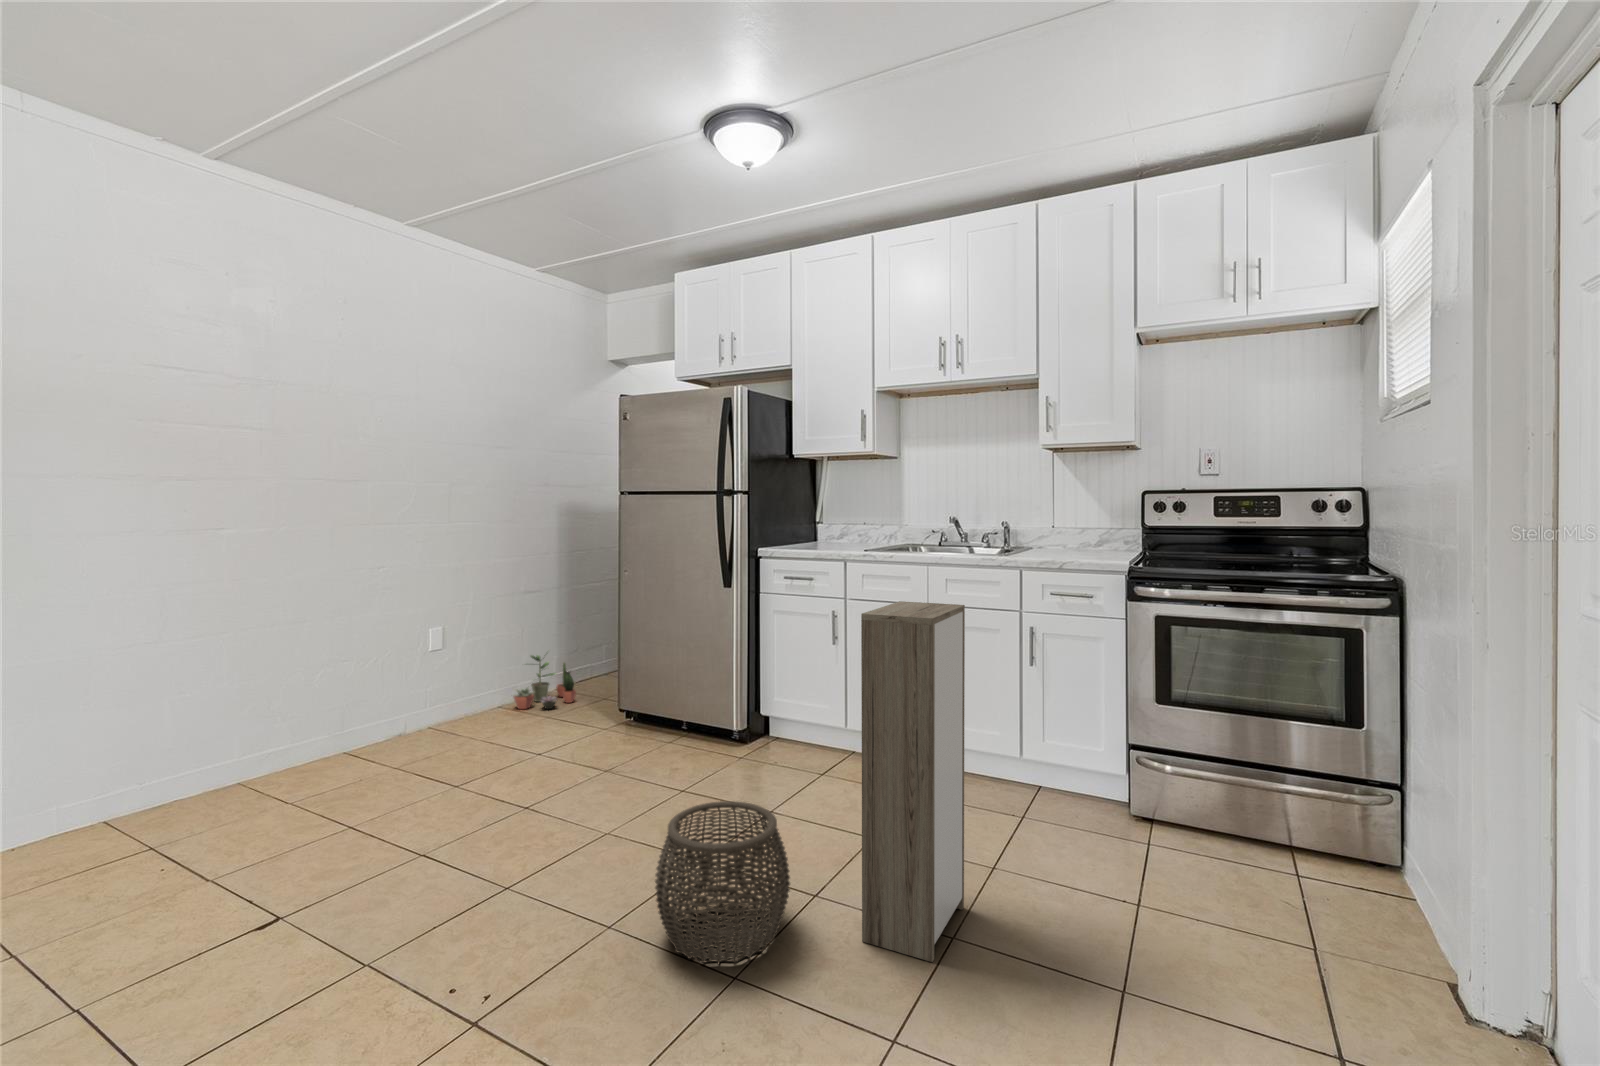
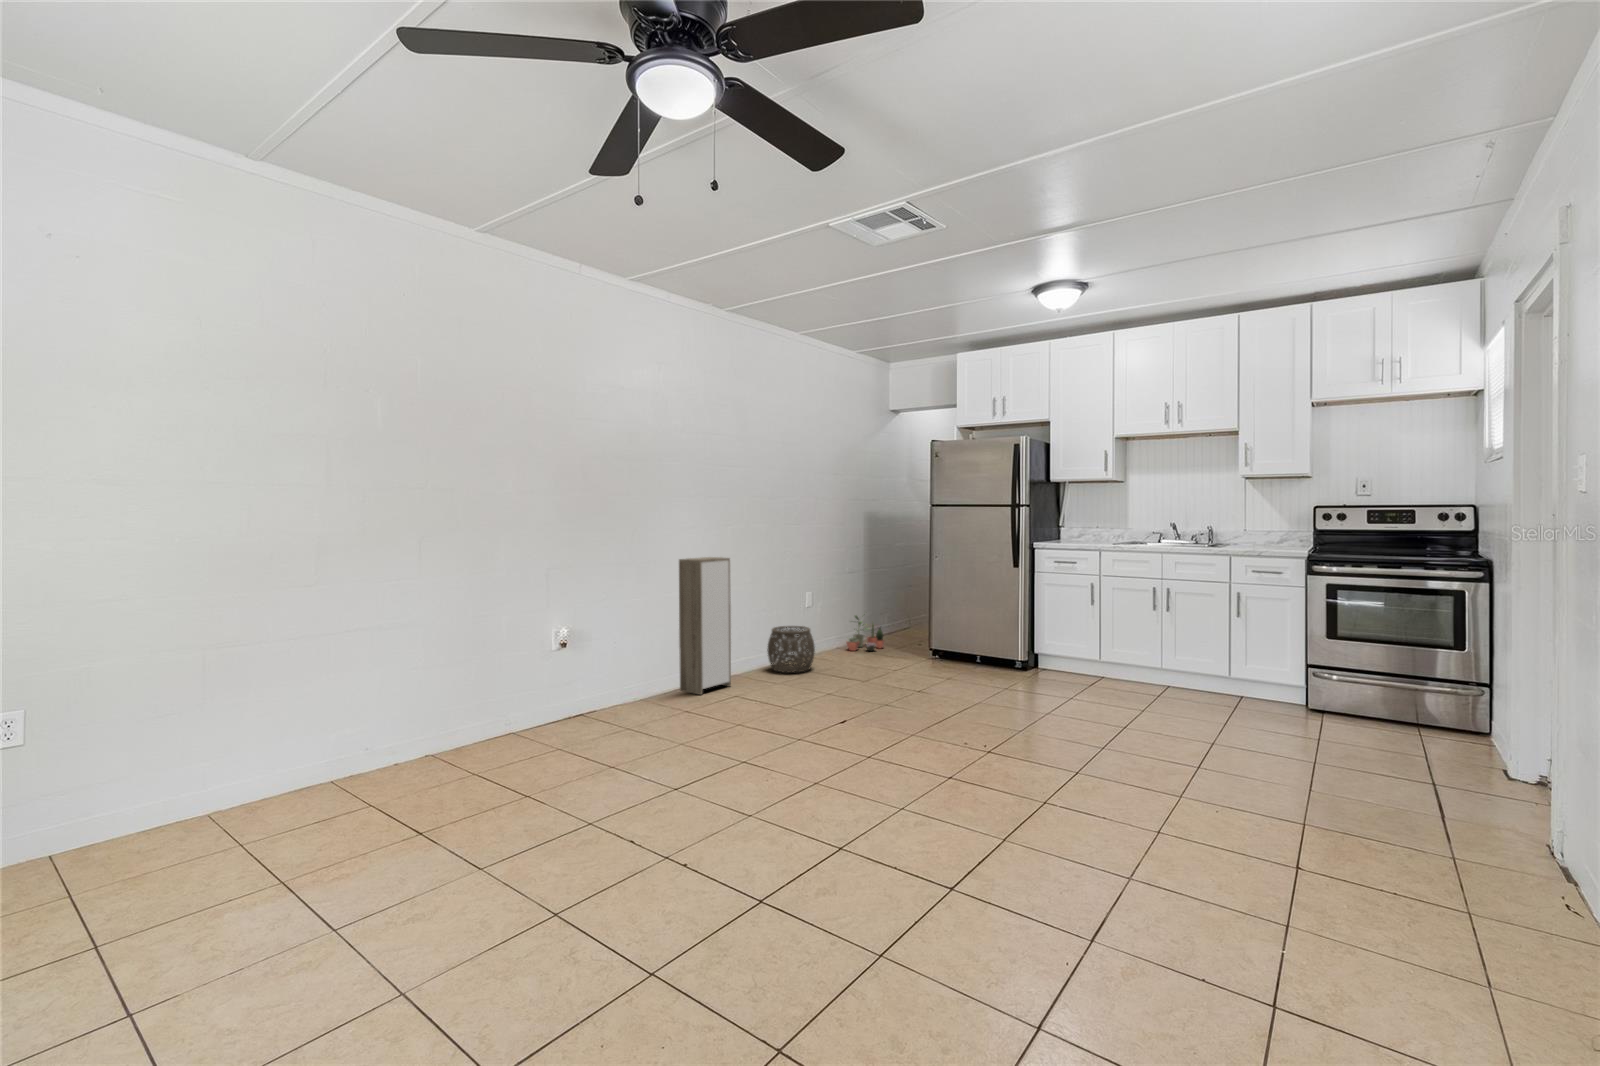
storage cabinet: present [861,601,965,962] -> present [679,557,731,695]
woven basket: present [655,801,790,964] -> present [767,626,815,673]

